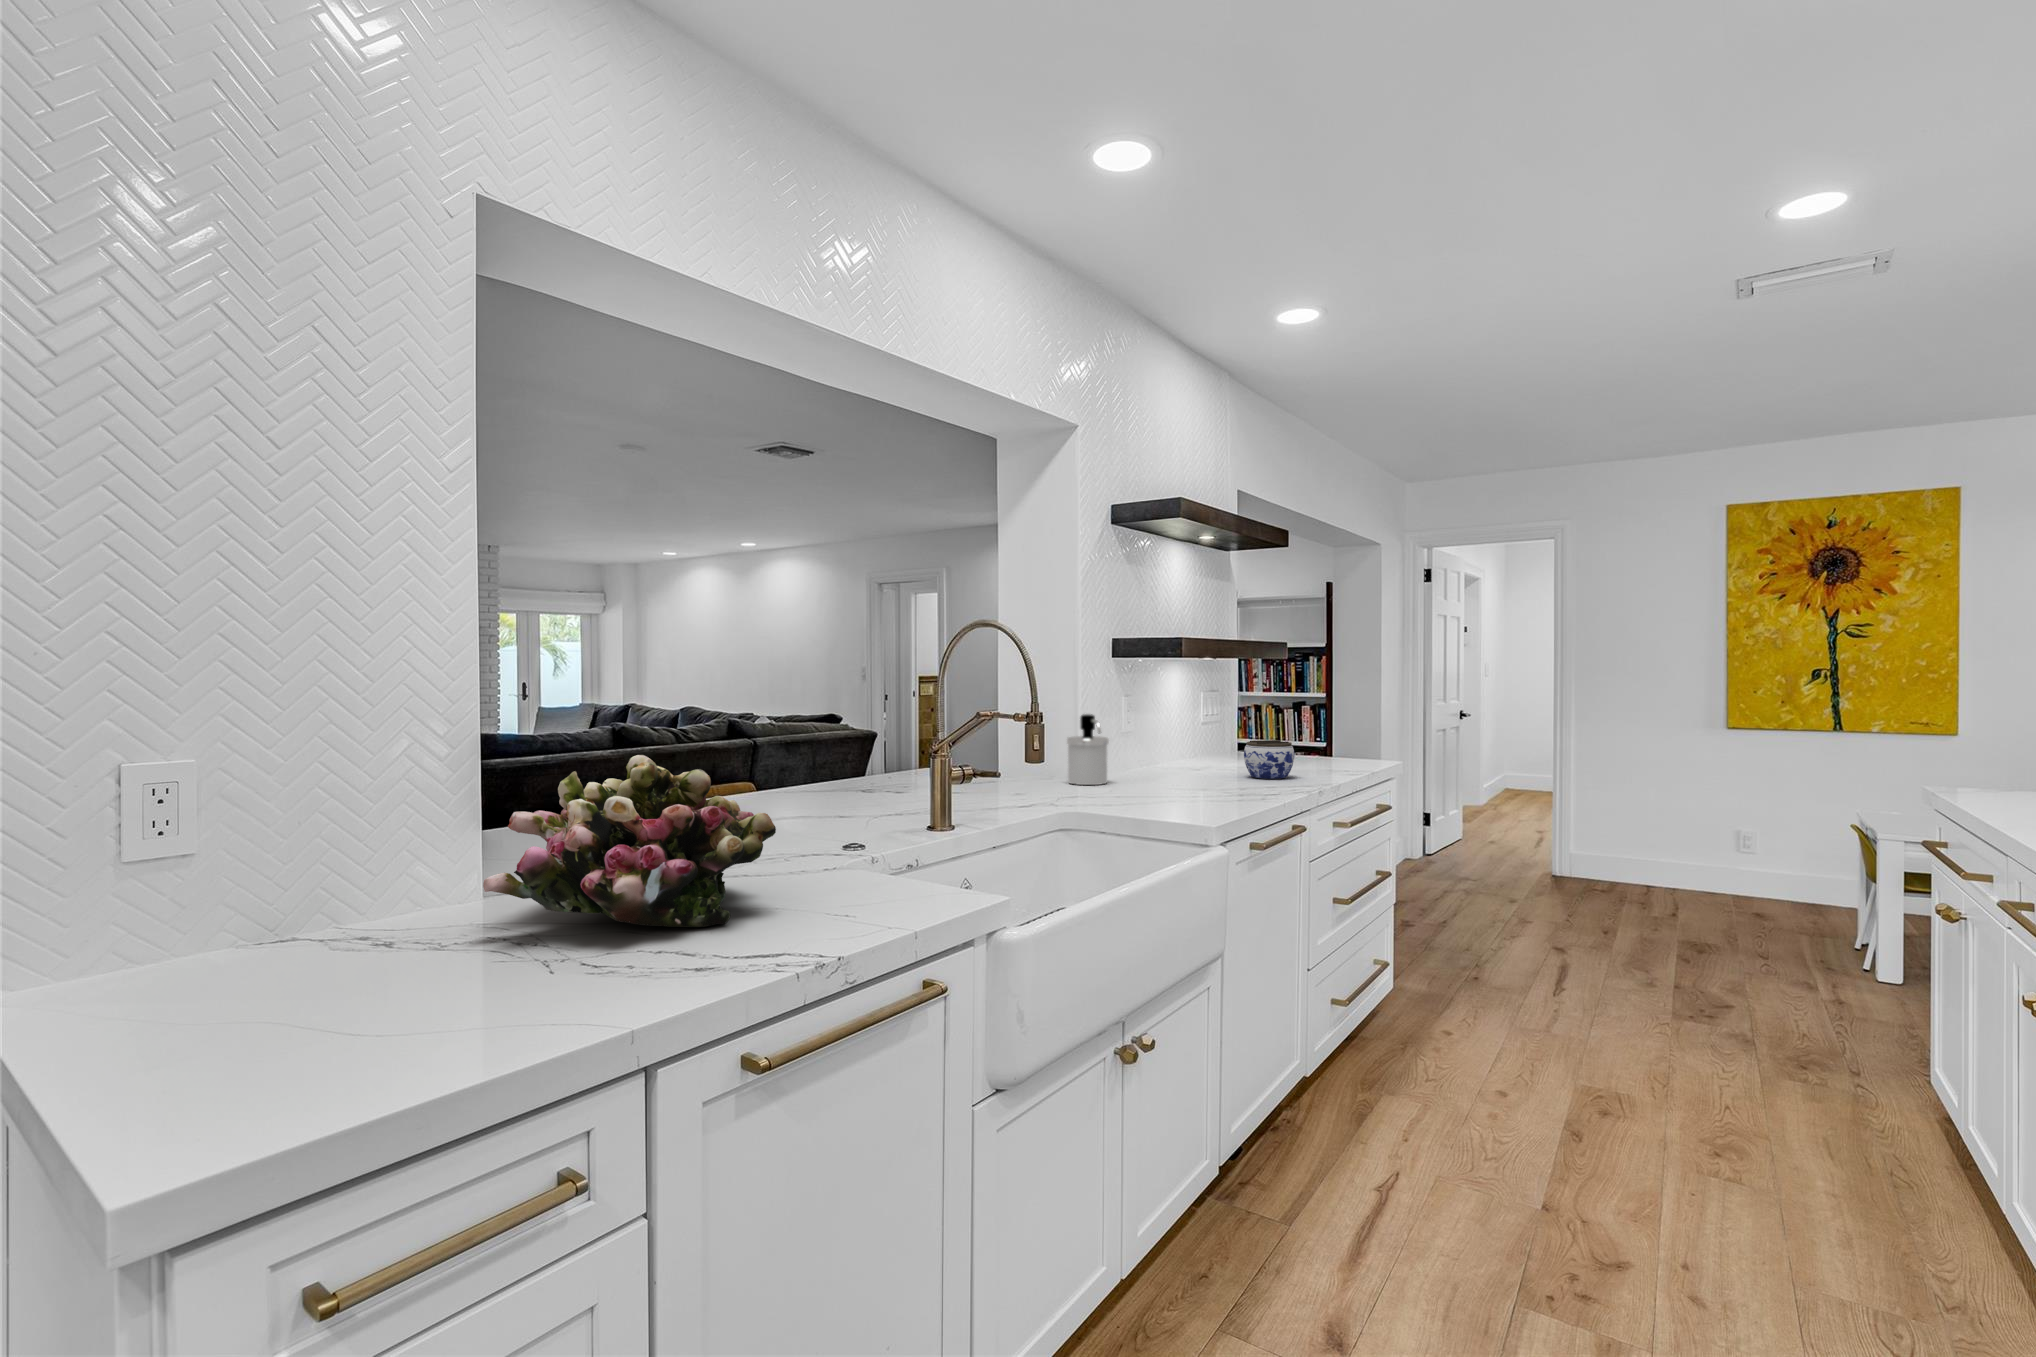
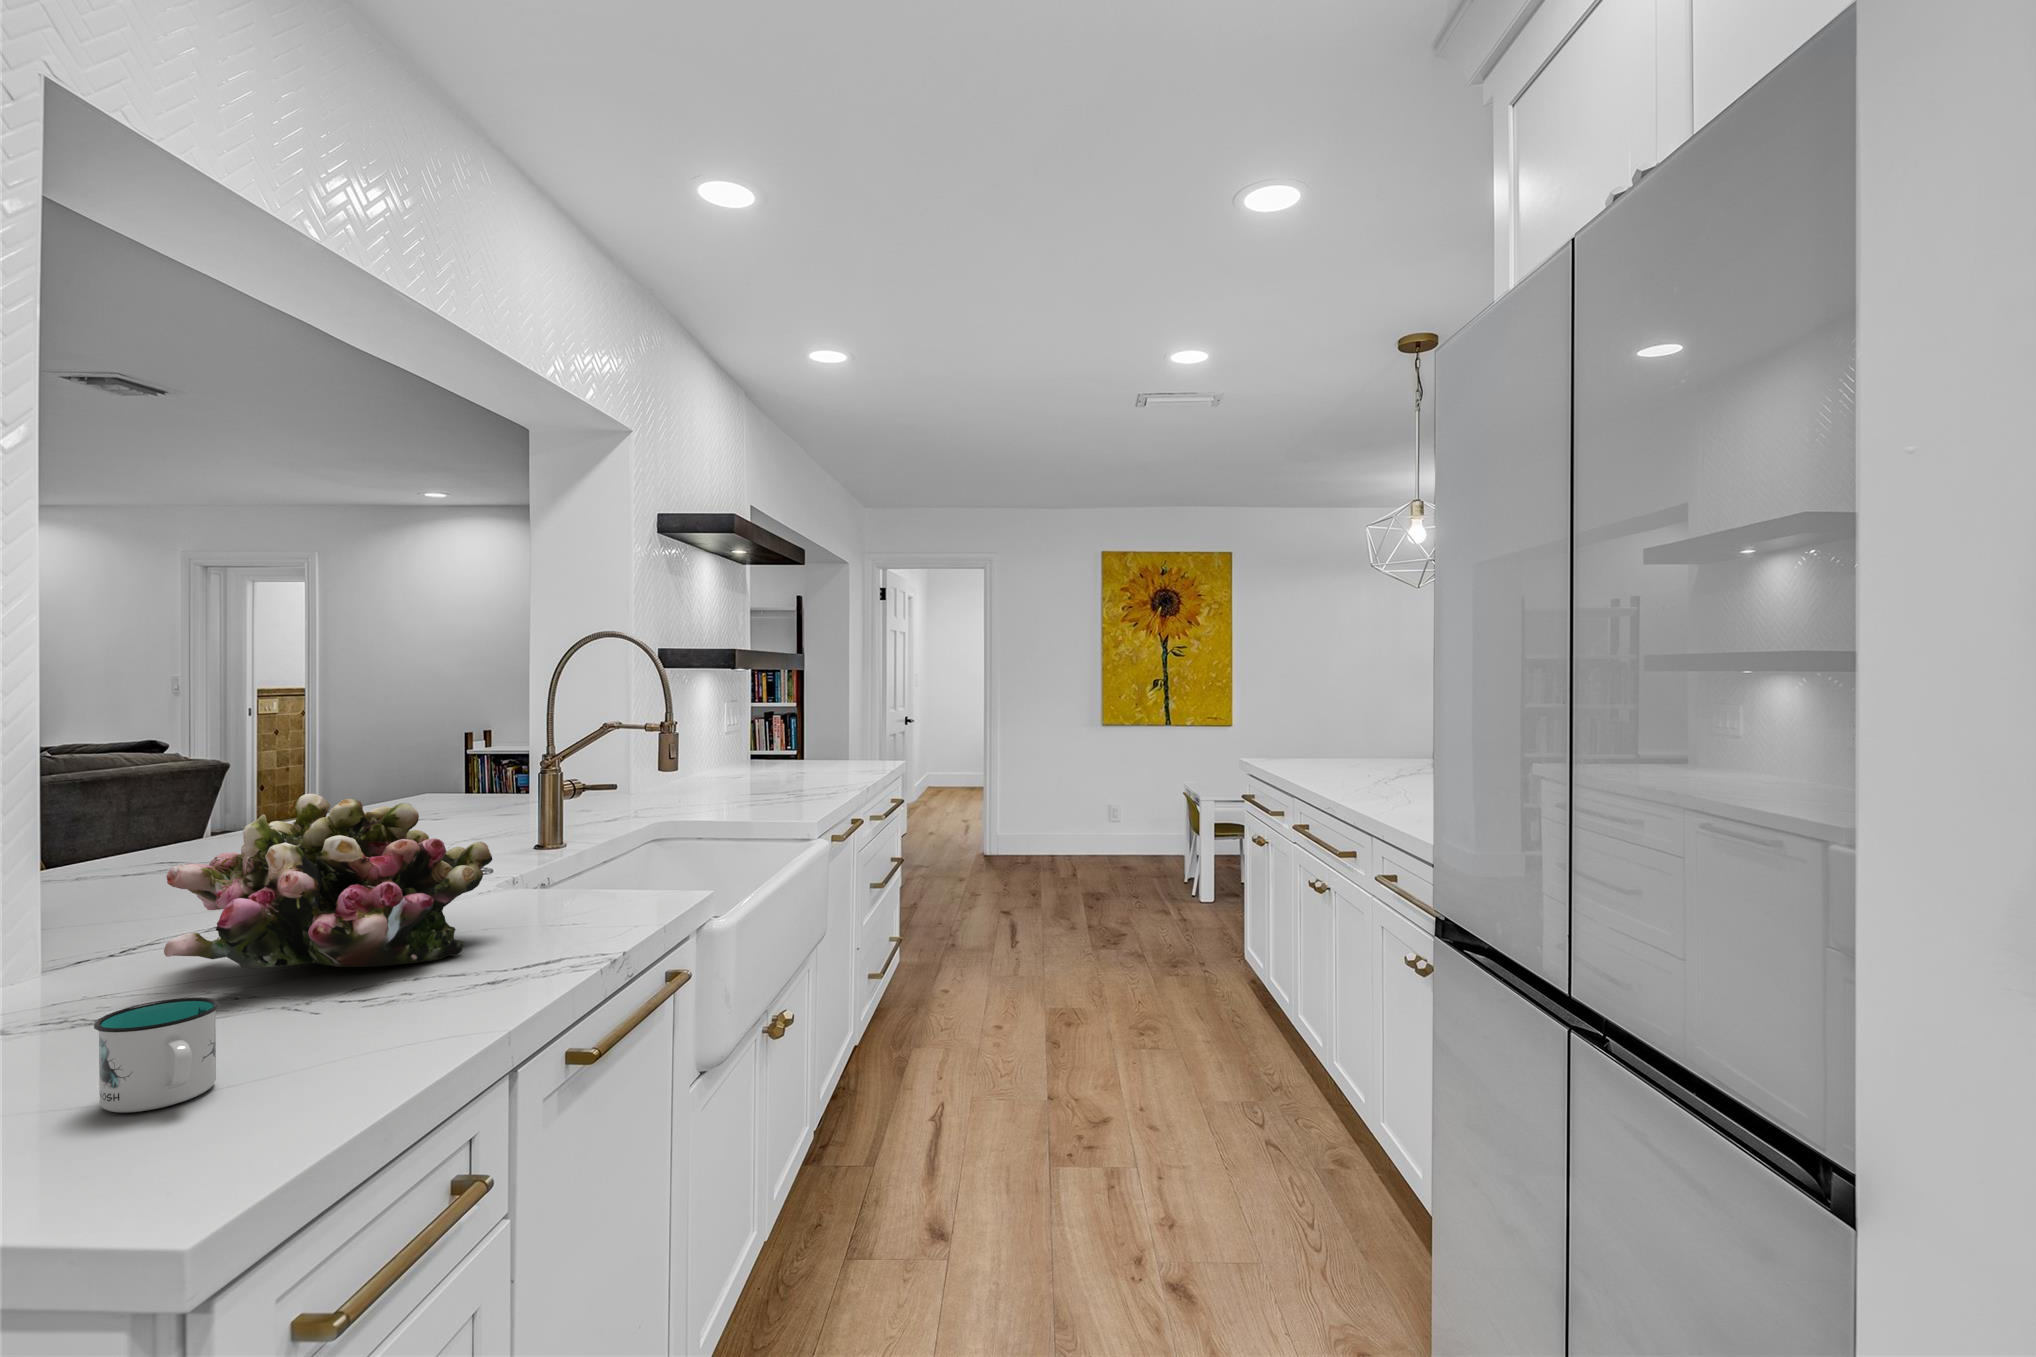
soap dispenser: present [1067,714,1109,785] -> none [619,733,662,803]
jar: present [1244,740,1294,779] -> none [784,750,829,785]
mug: none [299,935,405,1036] -> present [94,997,220,1113]

